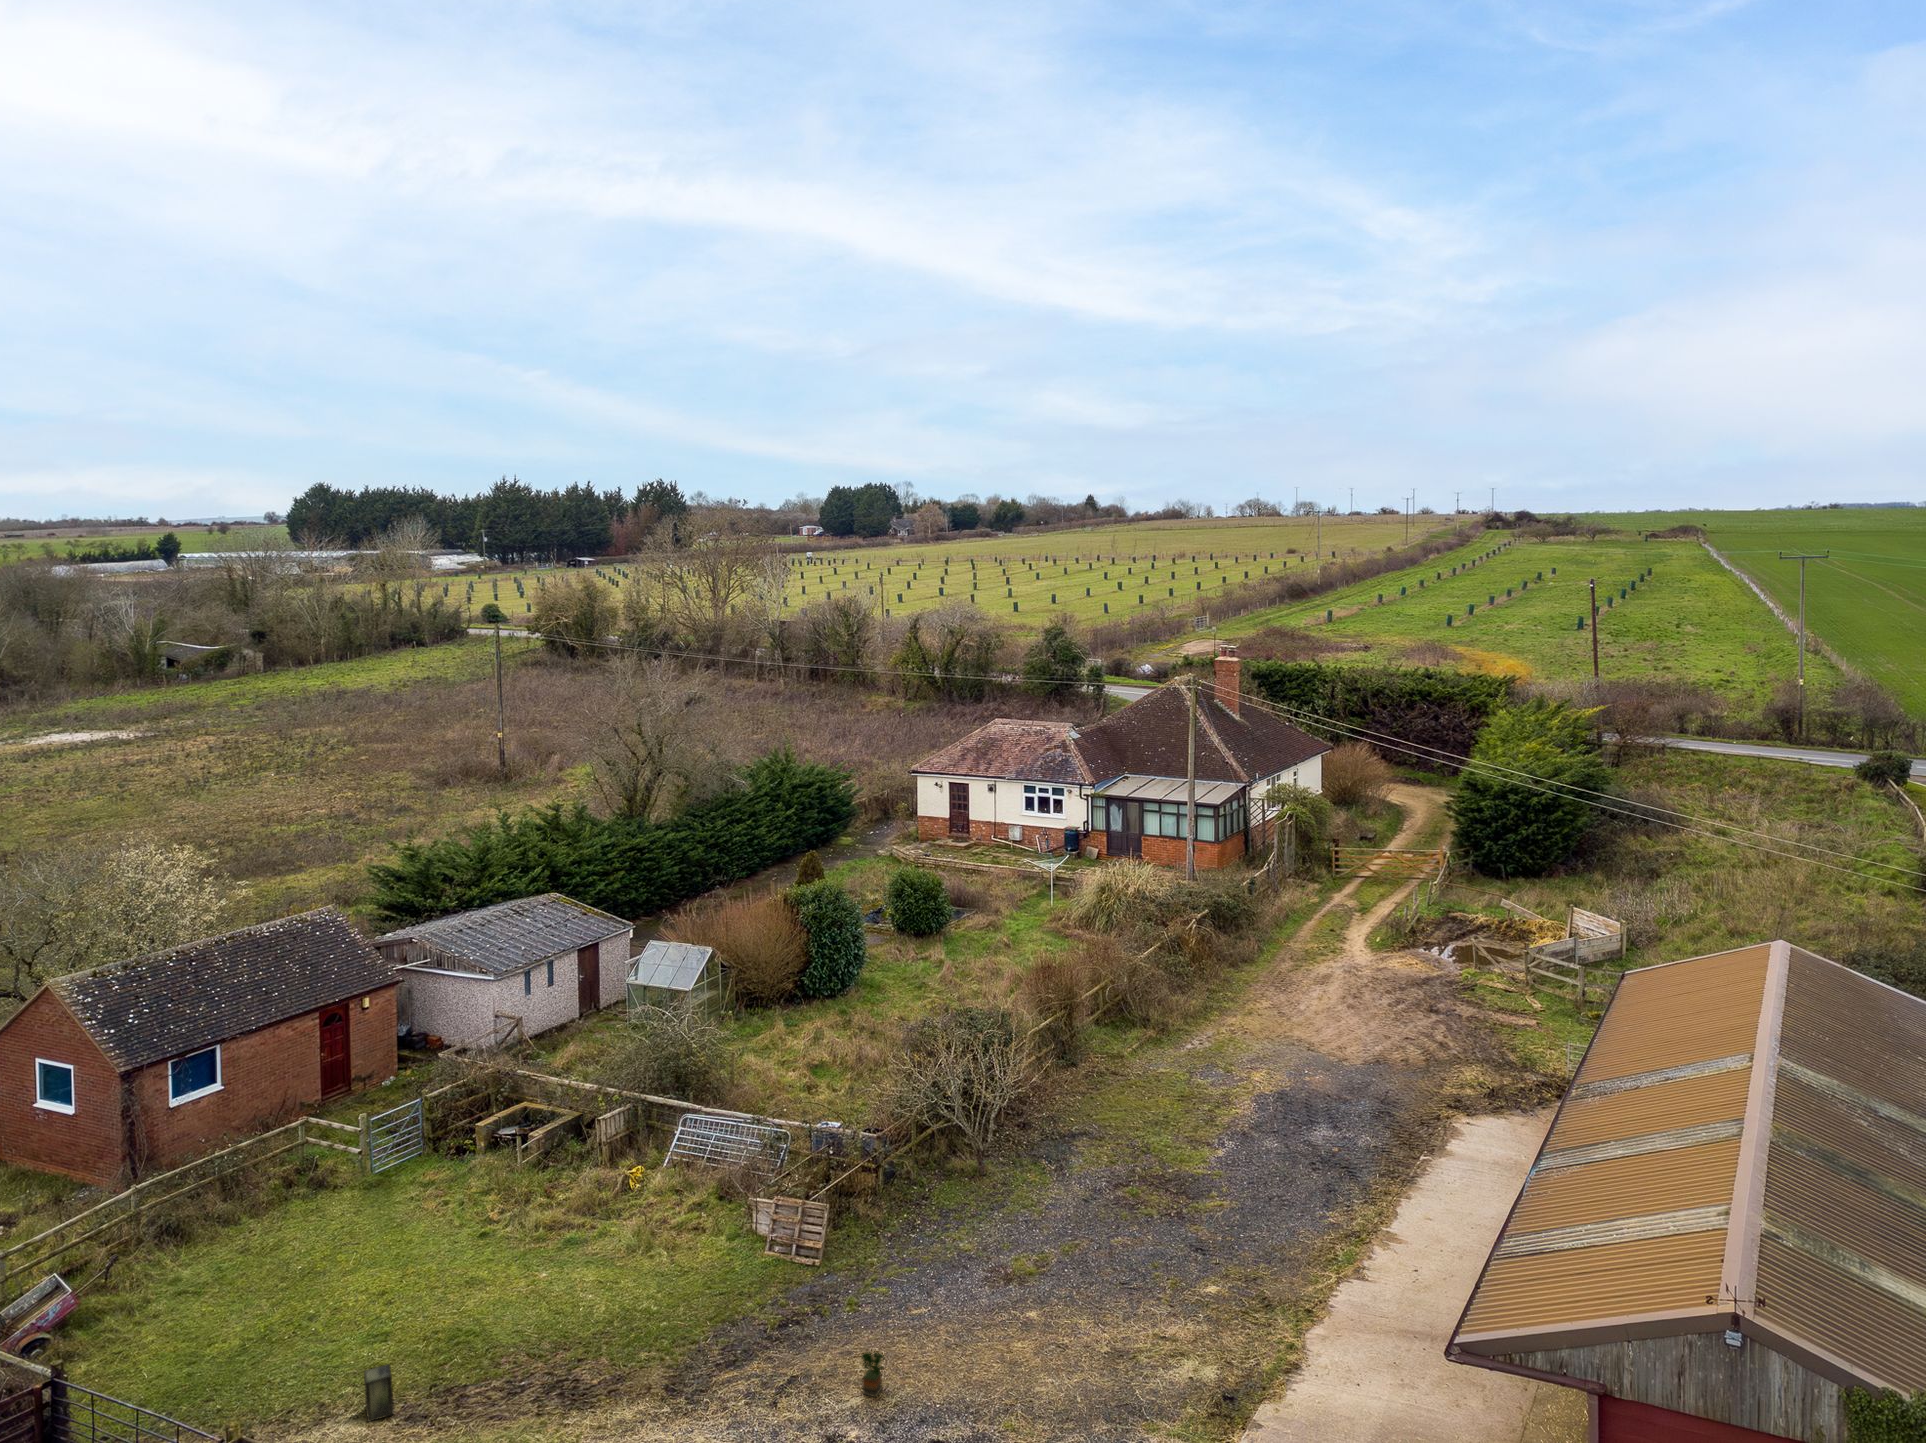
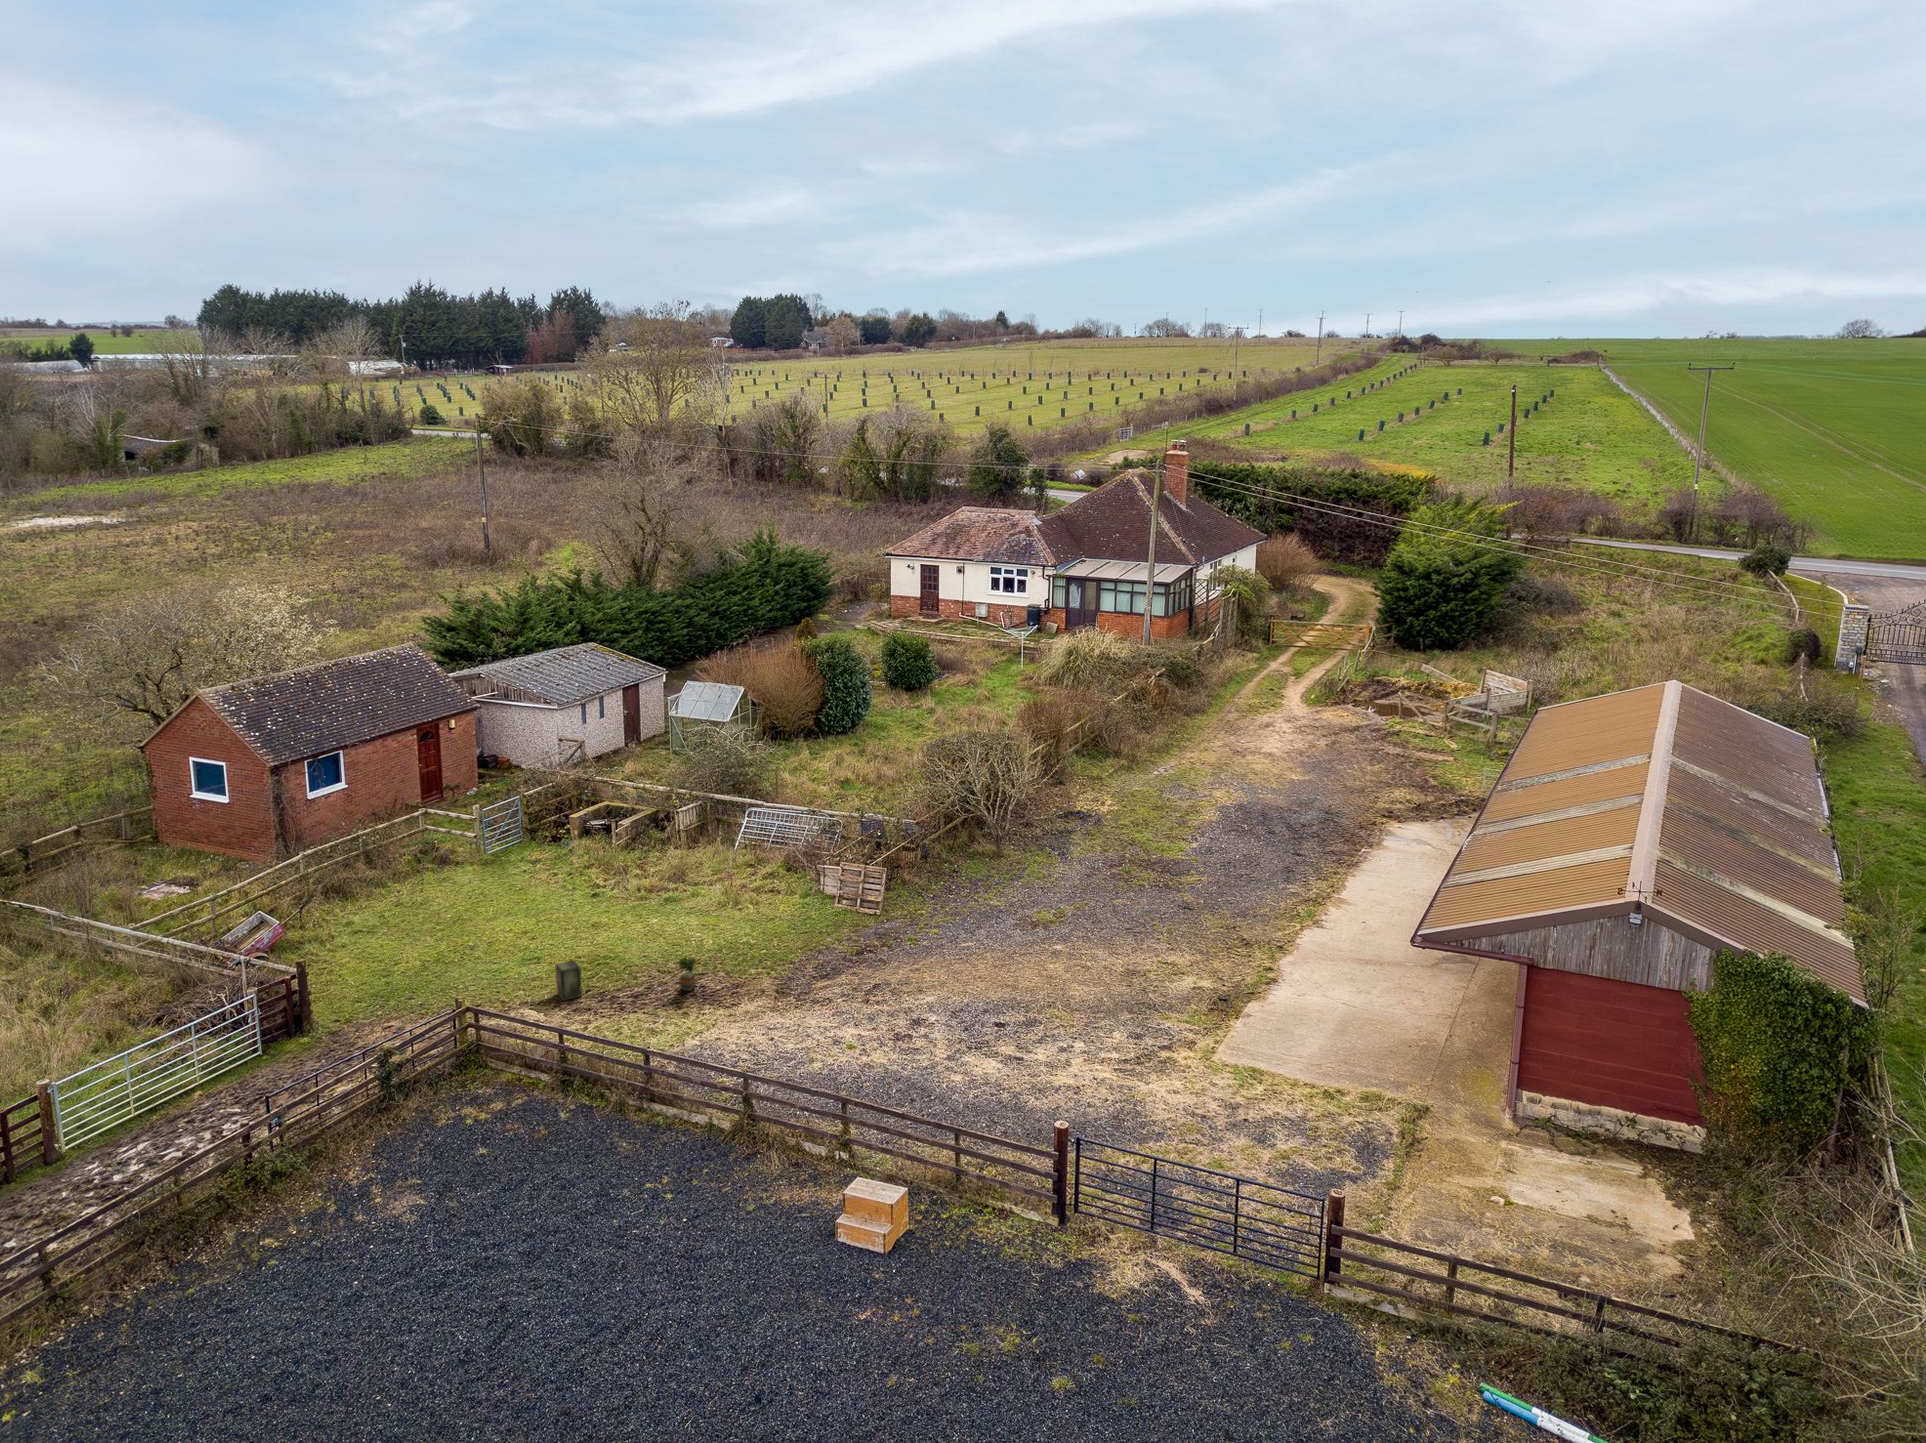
potted tree: present [861,1352,884,1397] -> present [679,958,698,991]

